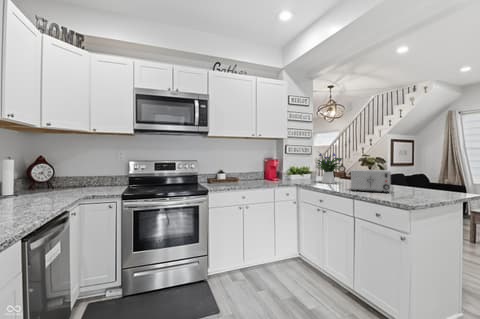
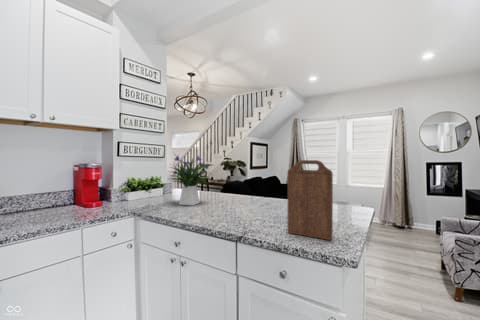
cutting board: none [385,154,411,199] -> present [288,160,333,240]
toaster: present [351,169,391,193] -> none [227,184,289,225]

